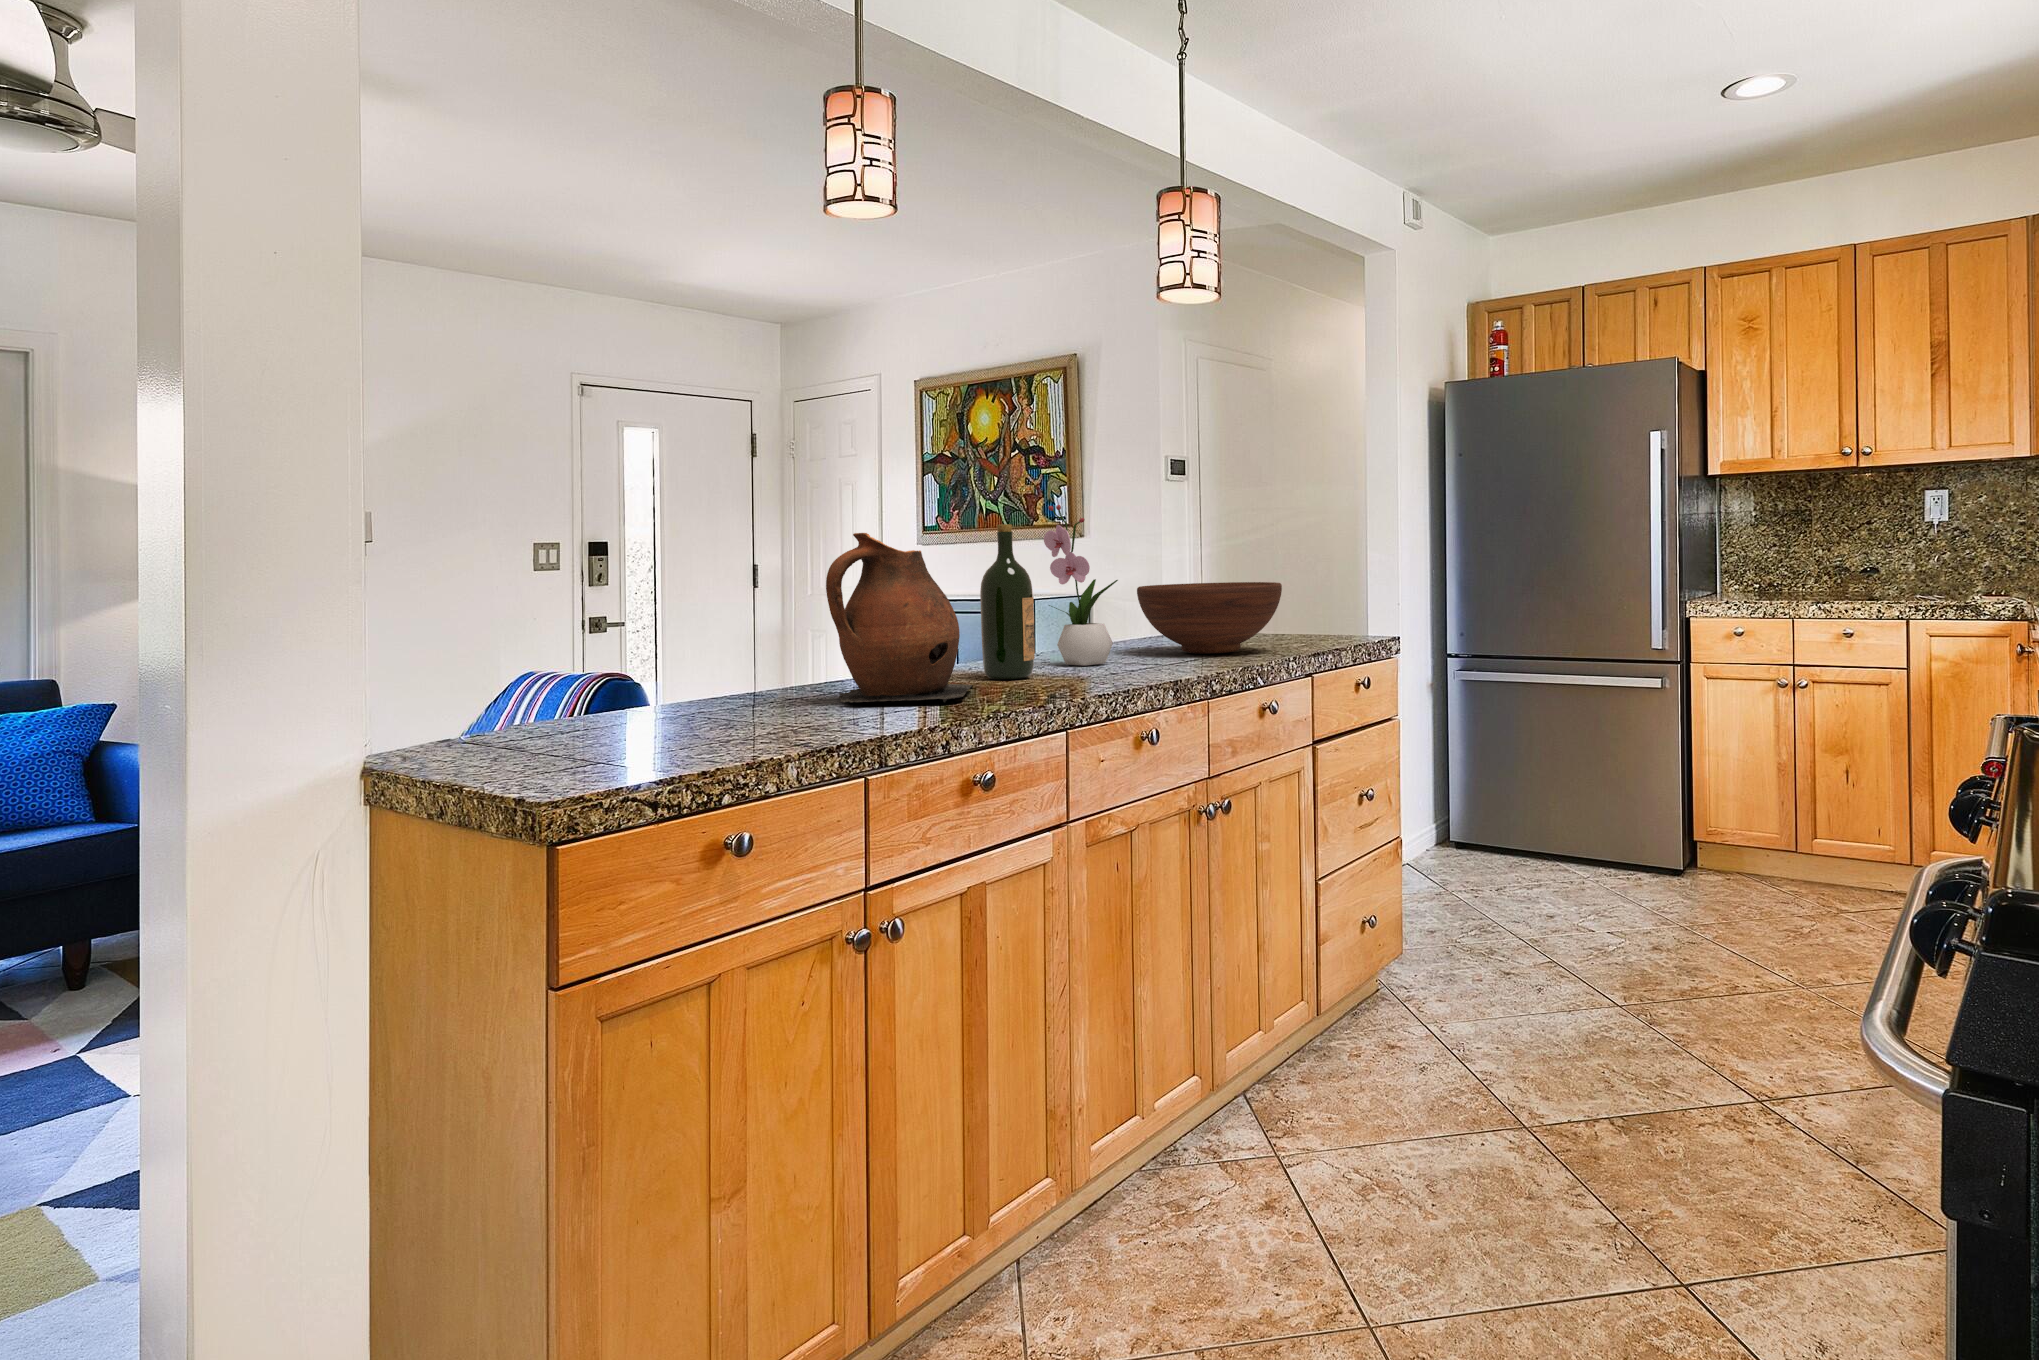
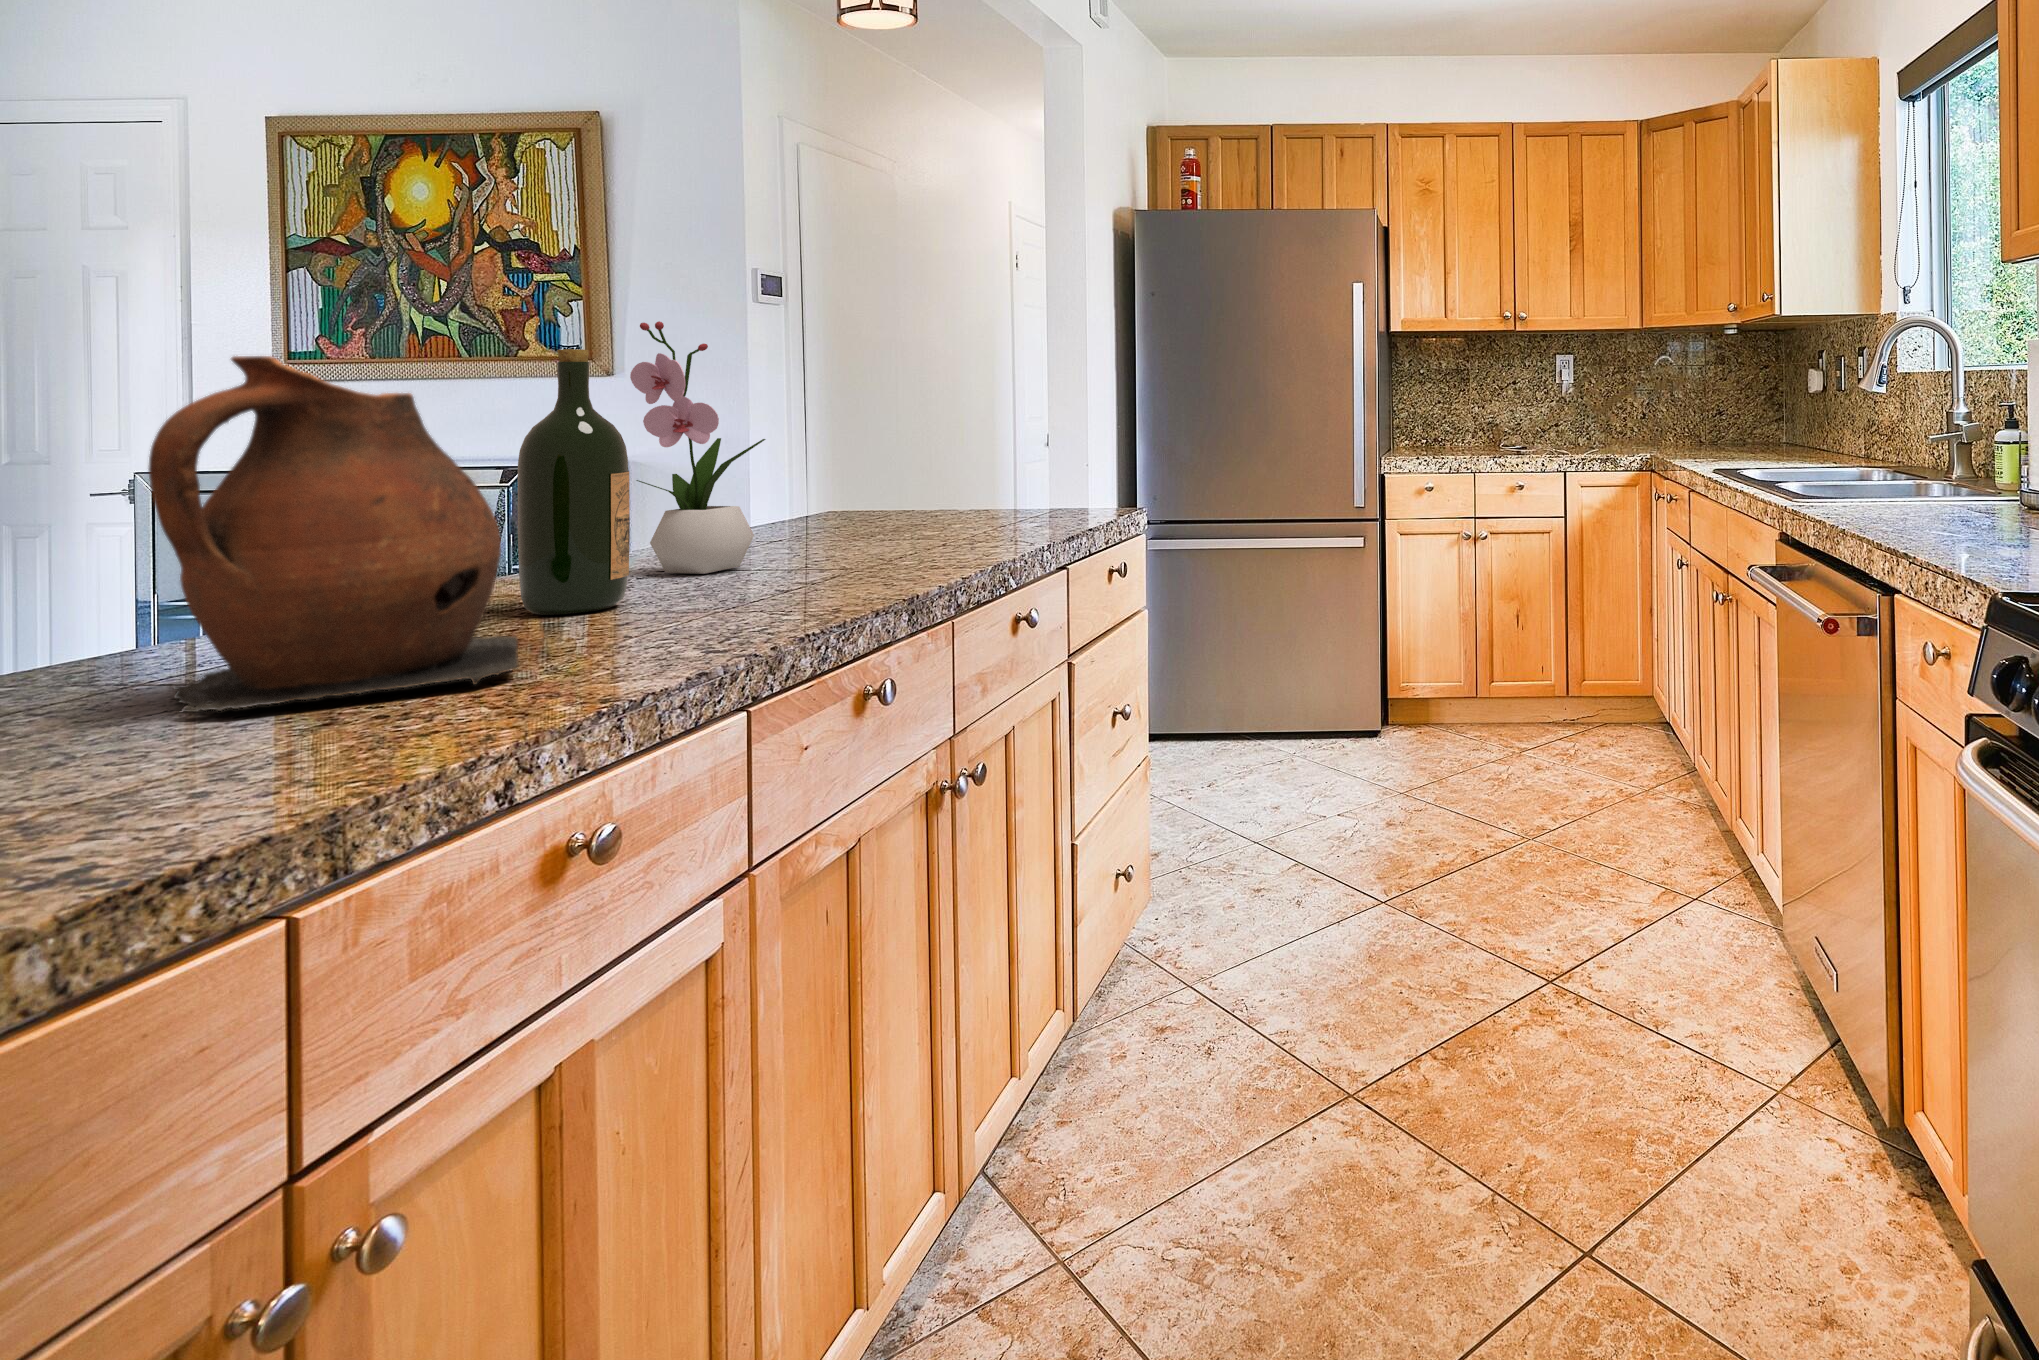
fruit bowl: present [1137,582,1282,654] -> none [776,438,1003,540]

